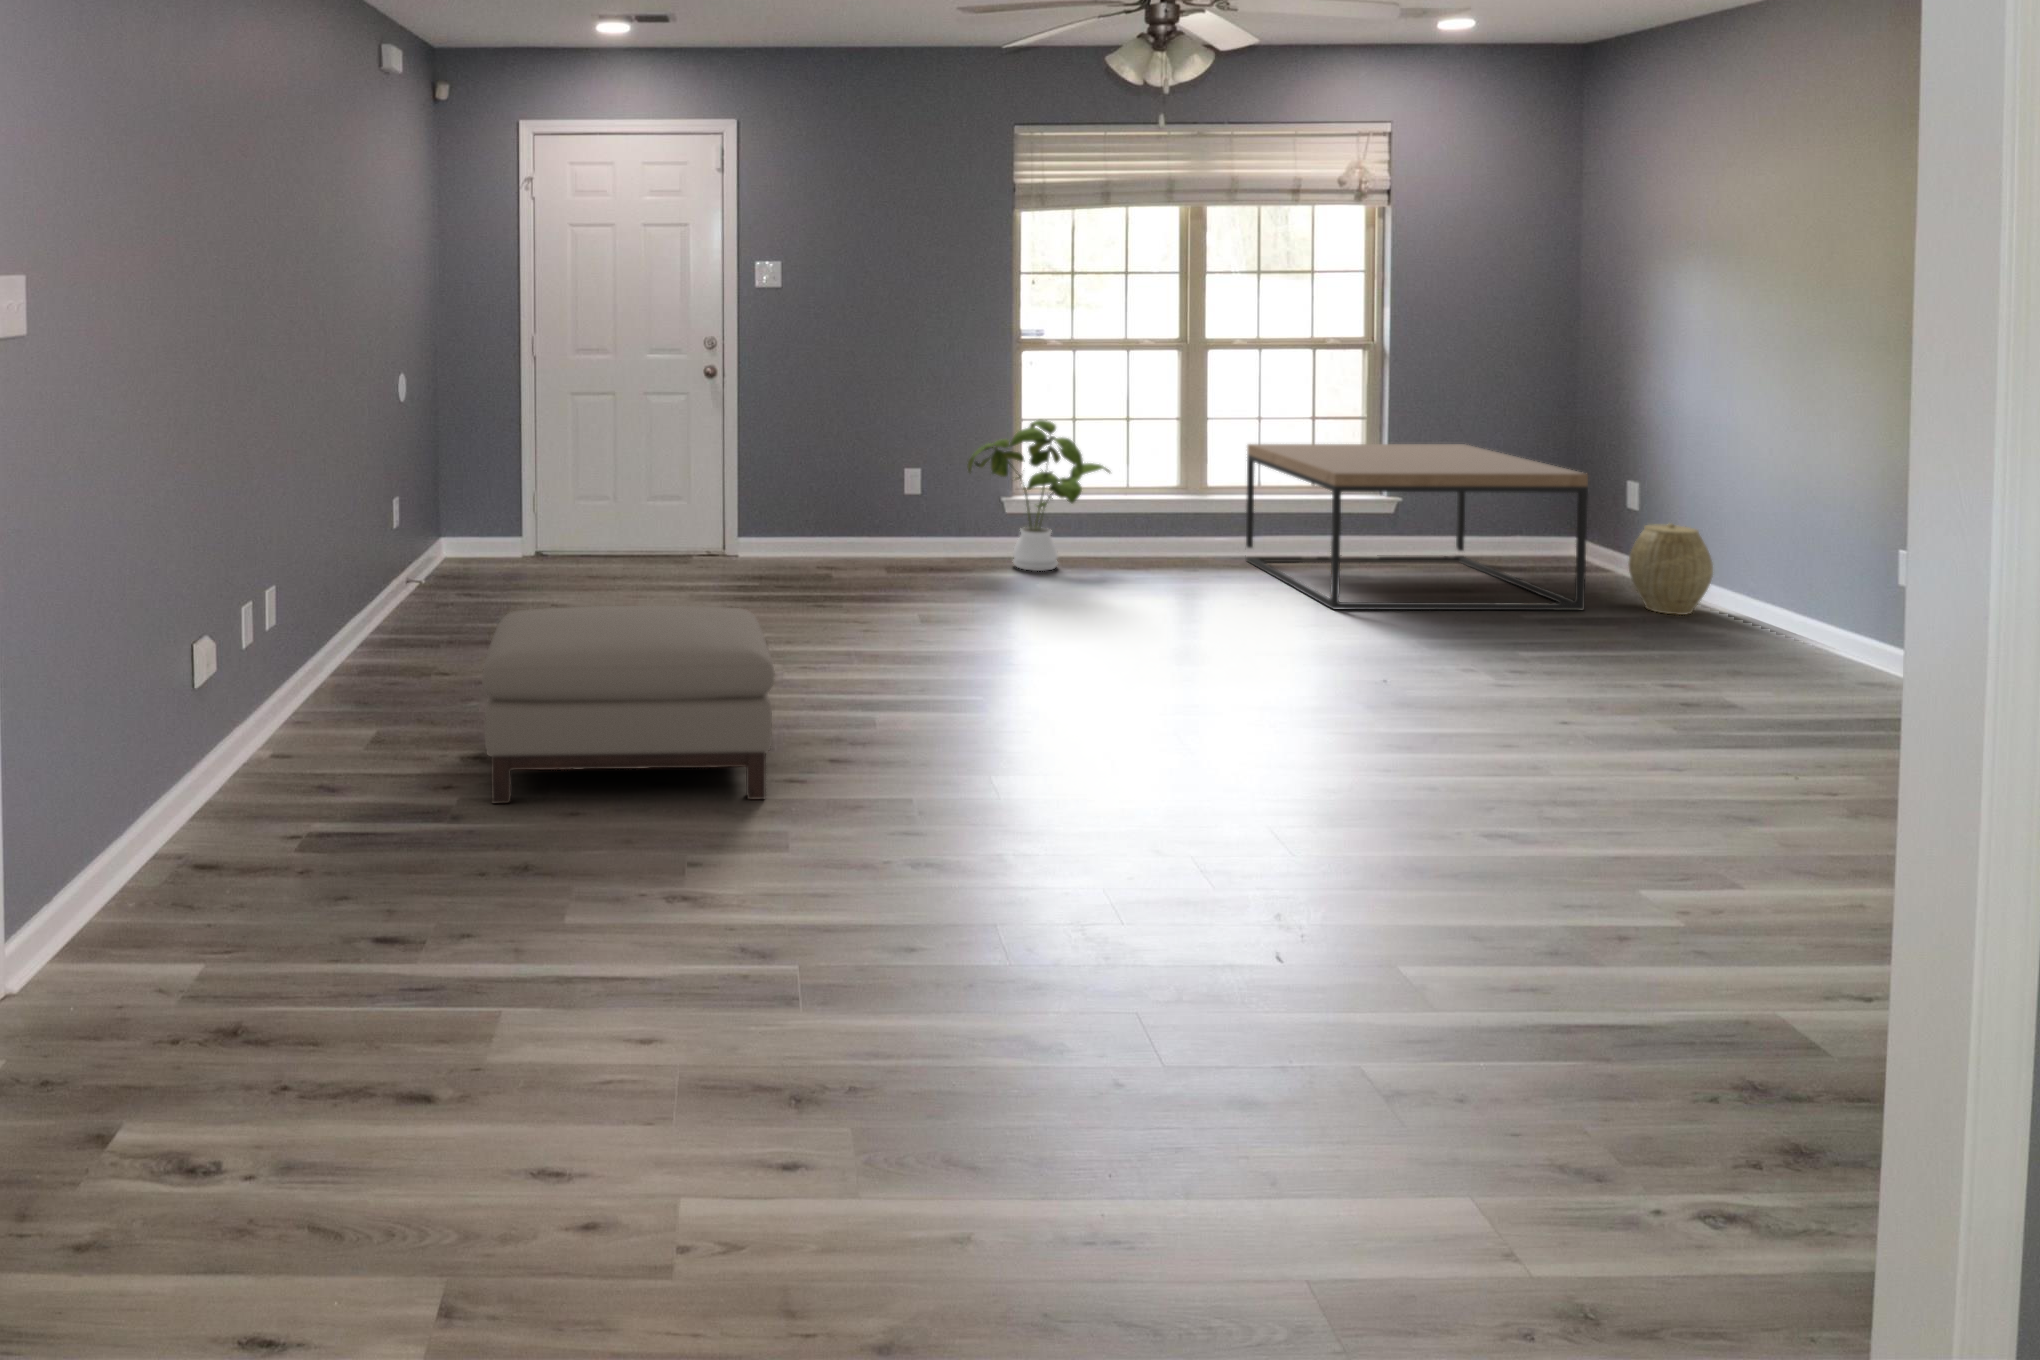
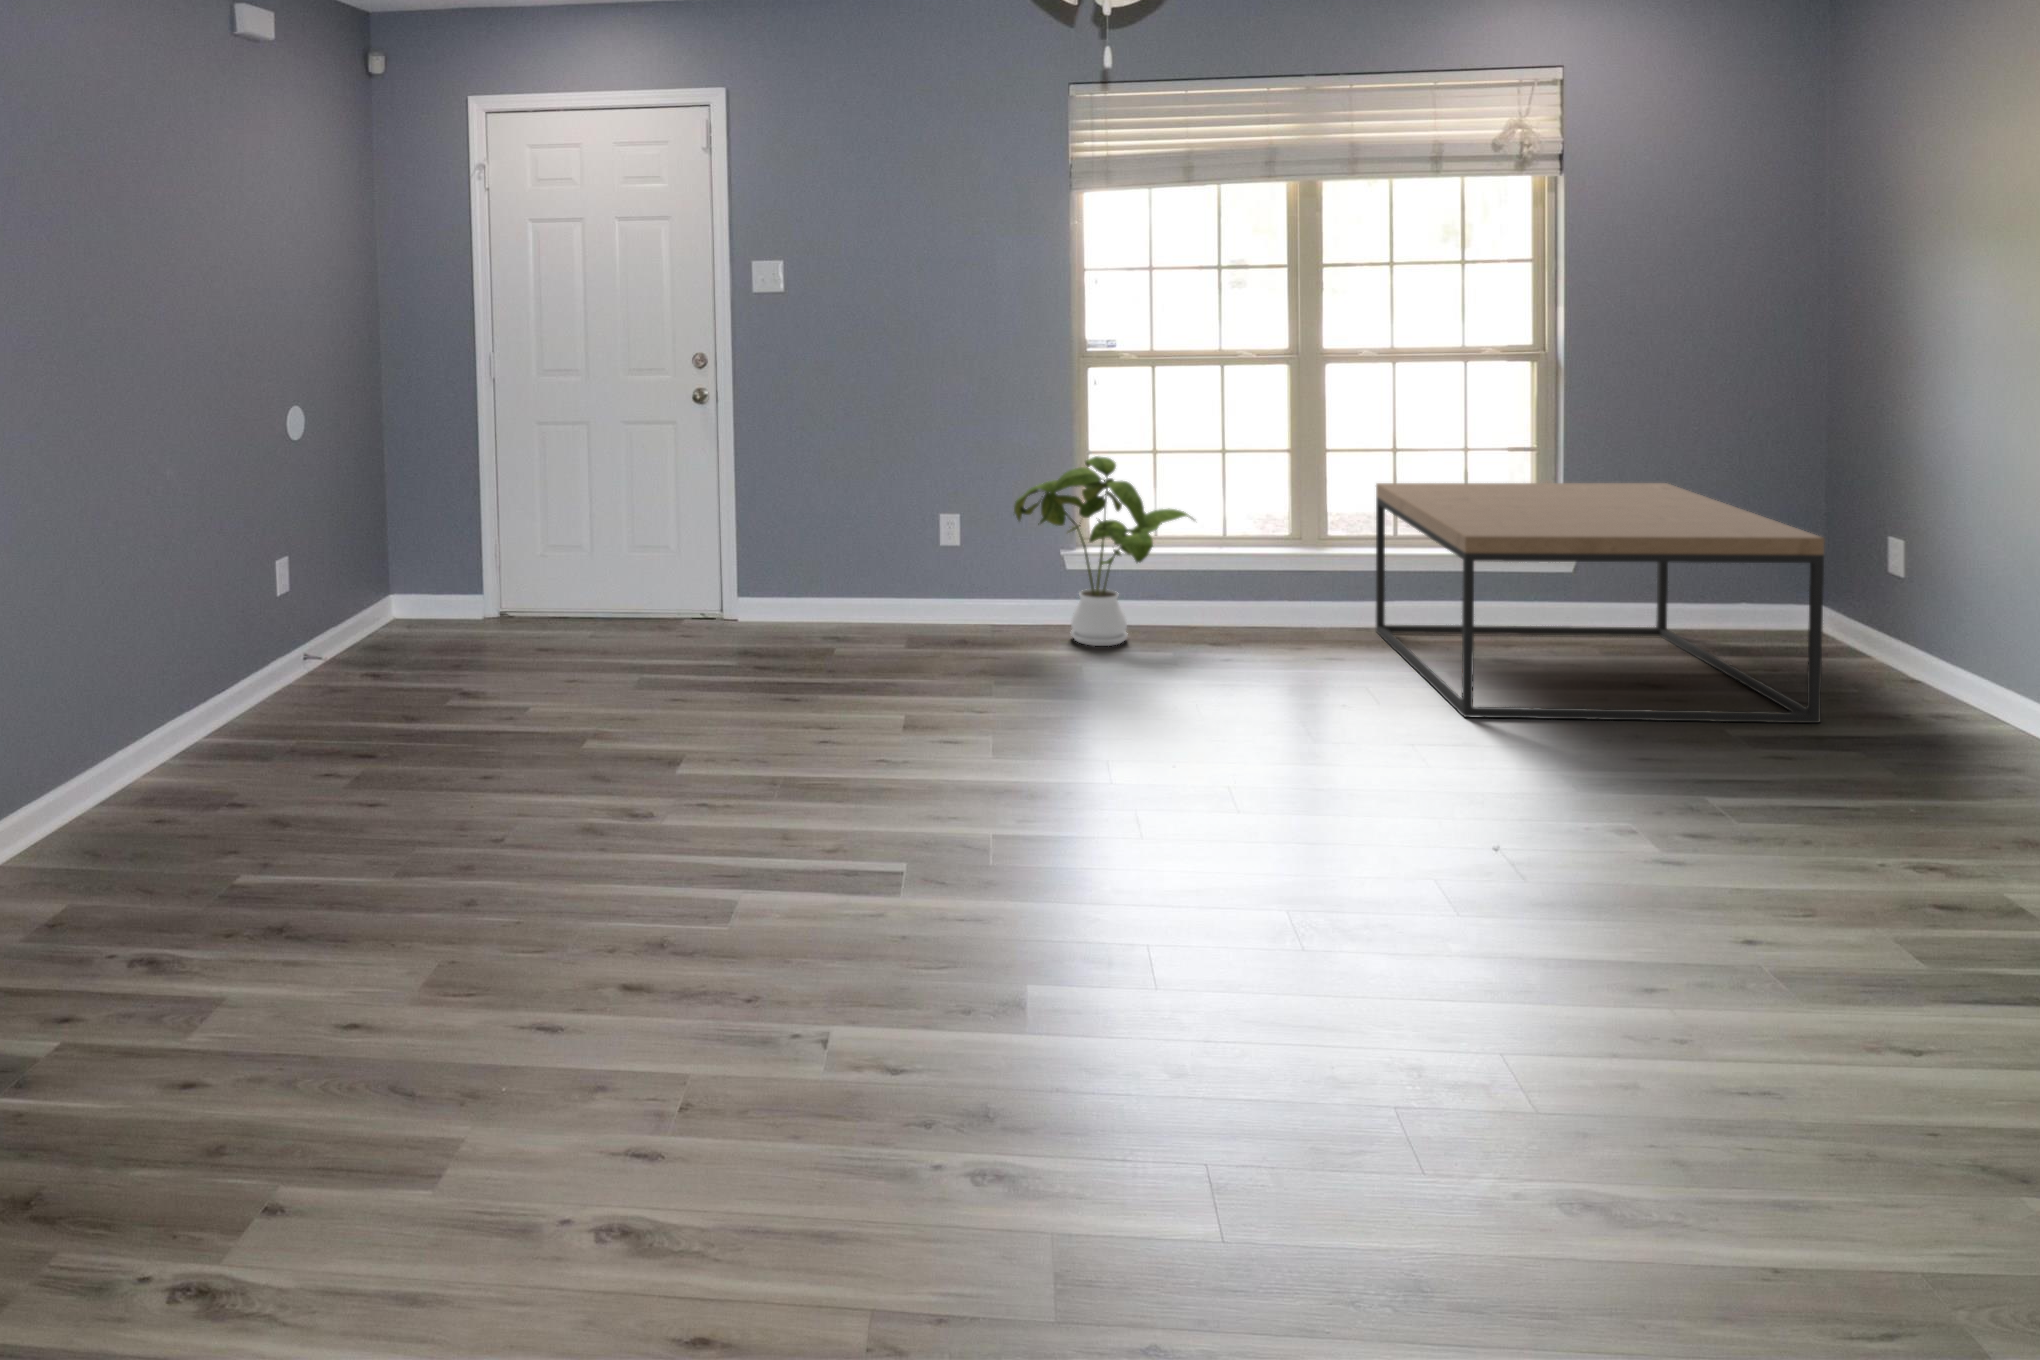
woven basket: present [1629,523,1713,615] -> none [1885,605,2008,733]
ottoman: present [482,606,775,803] -> none [49,765,545,1090]

